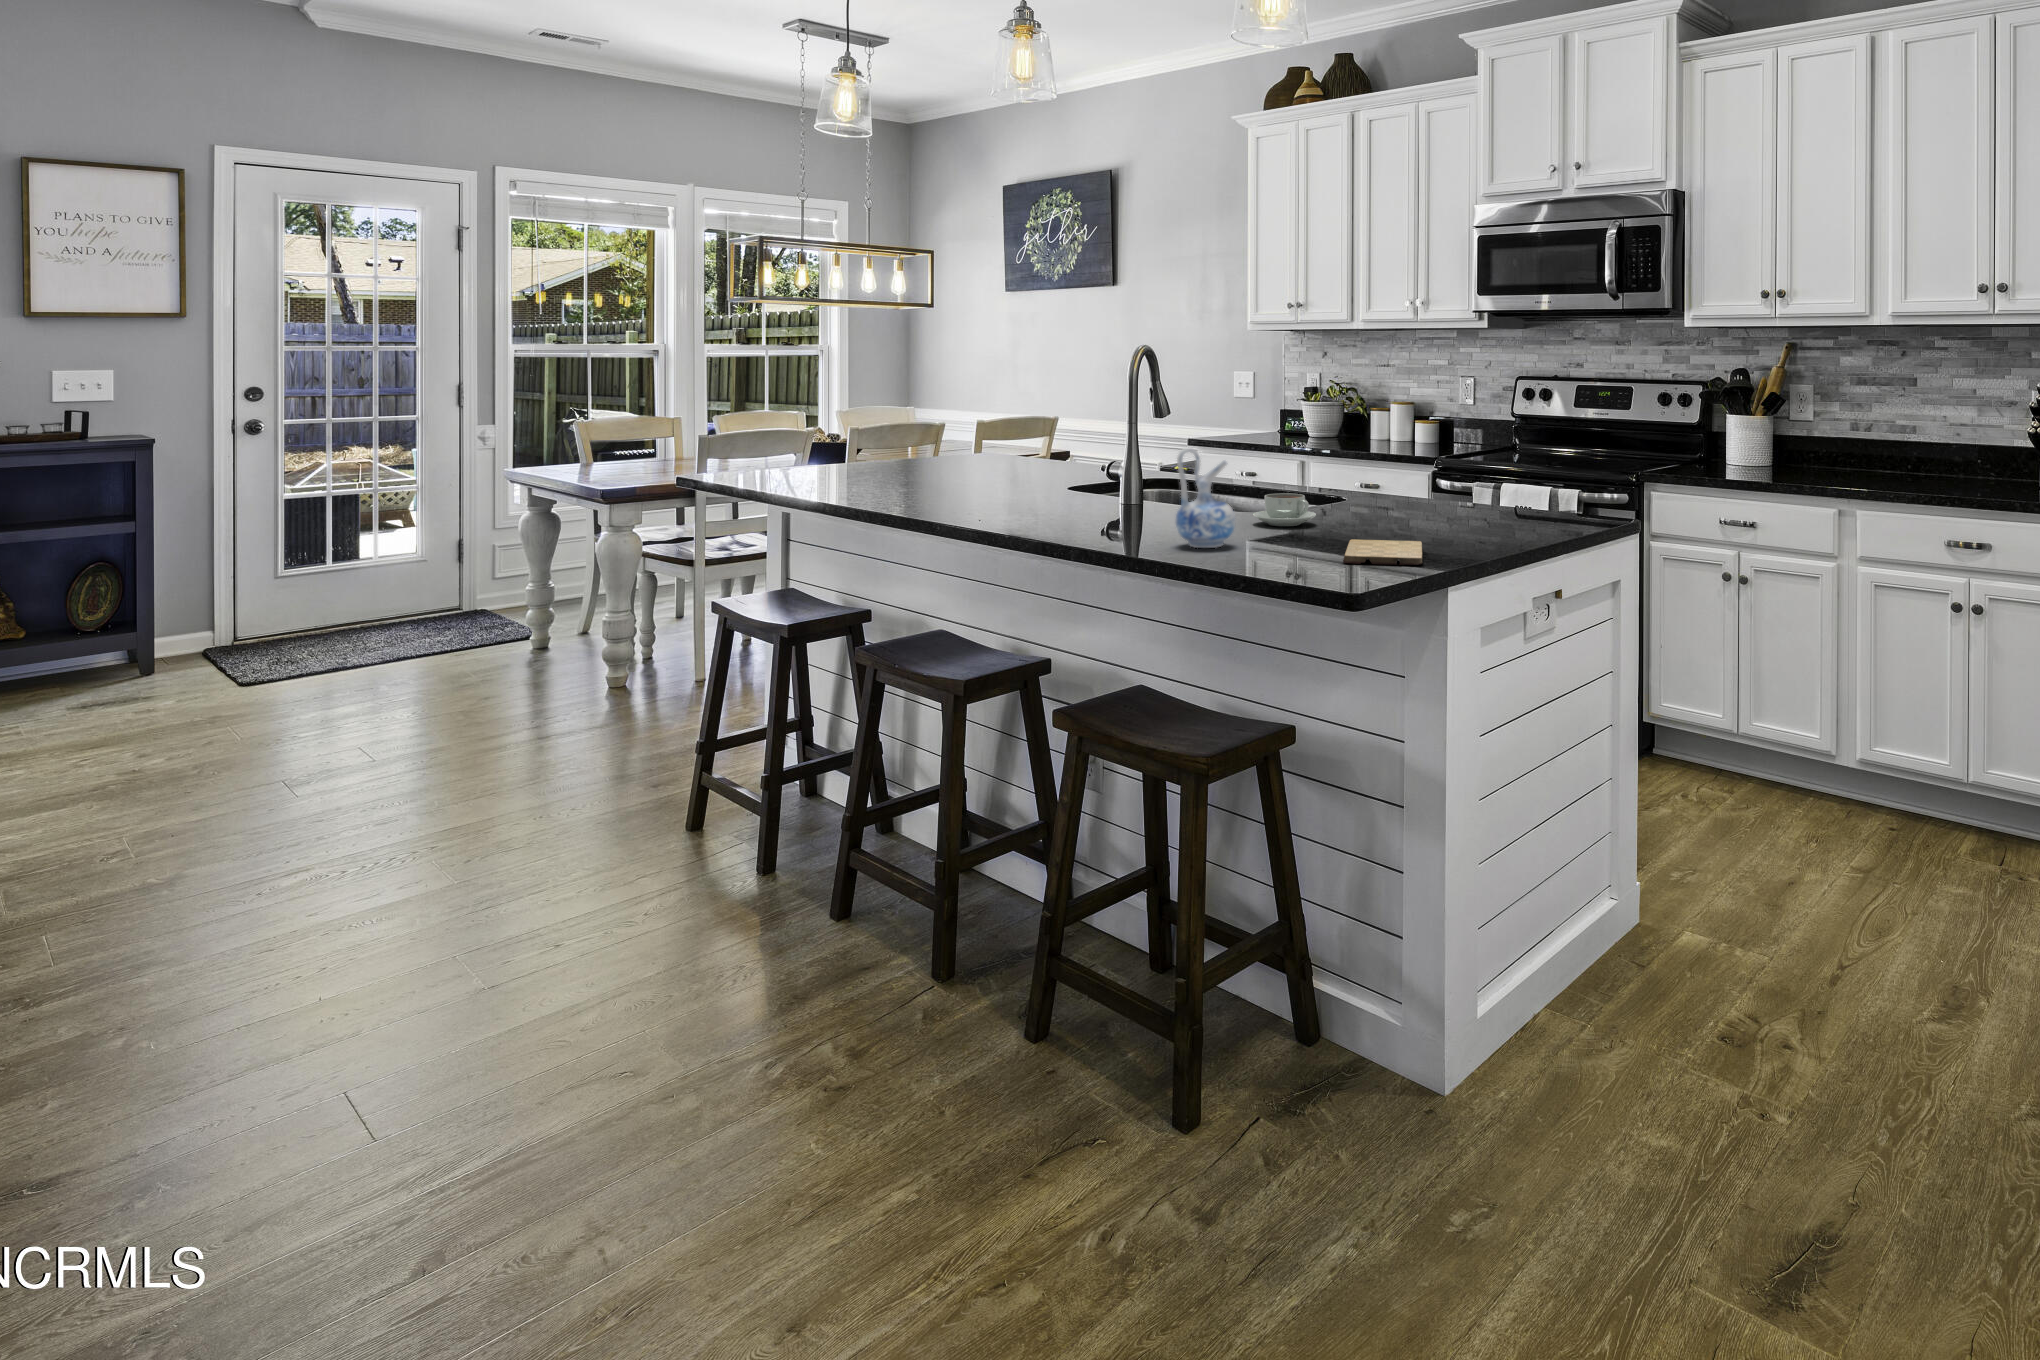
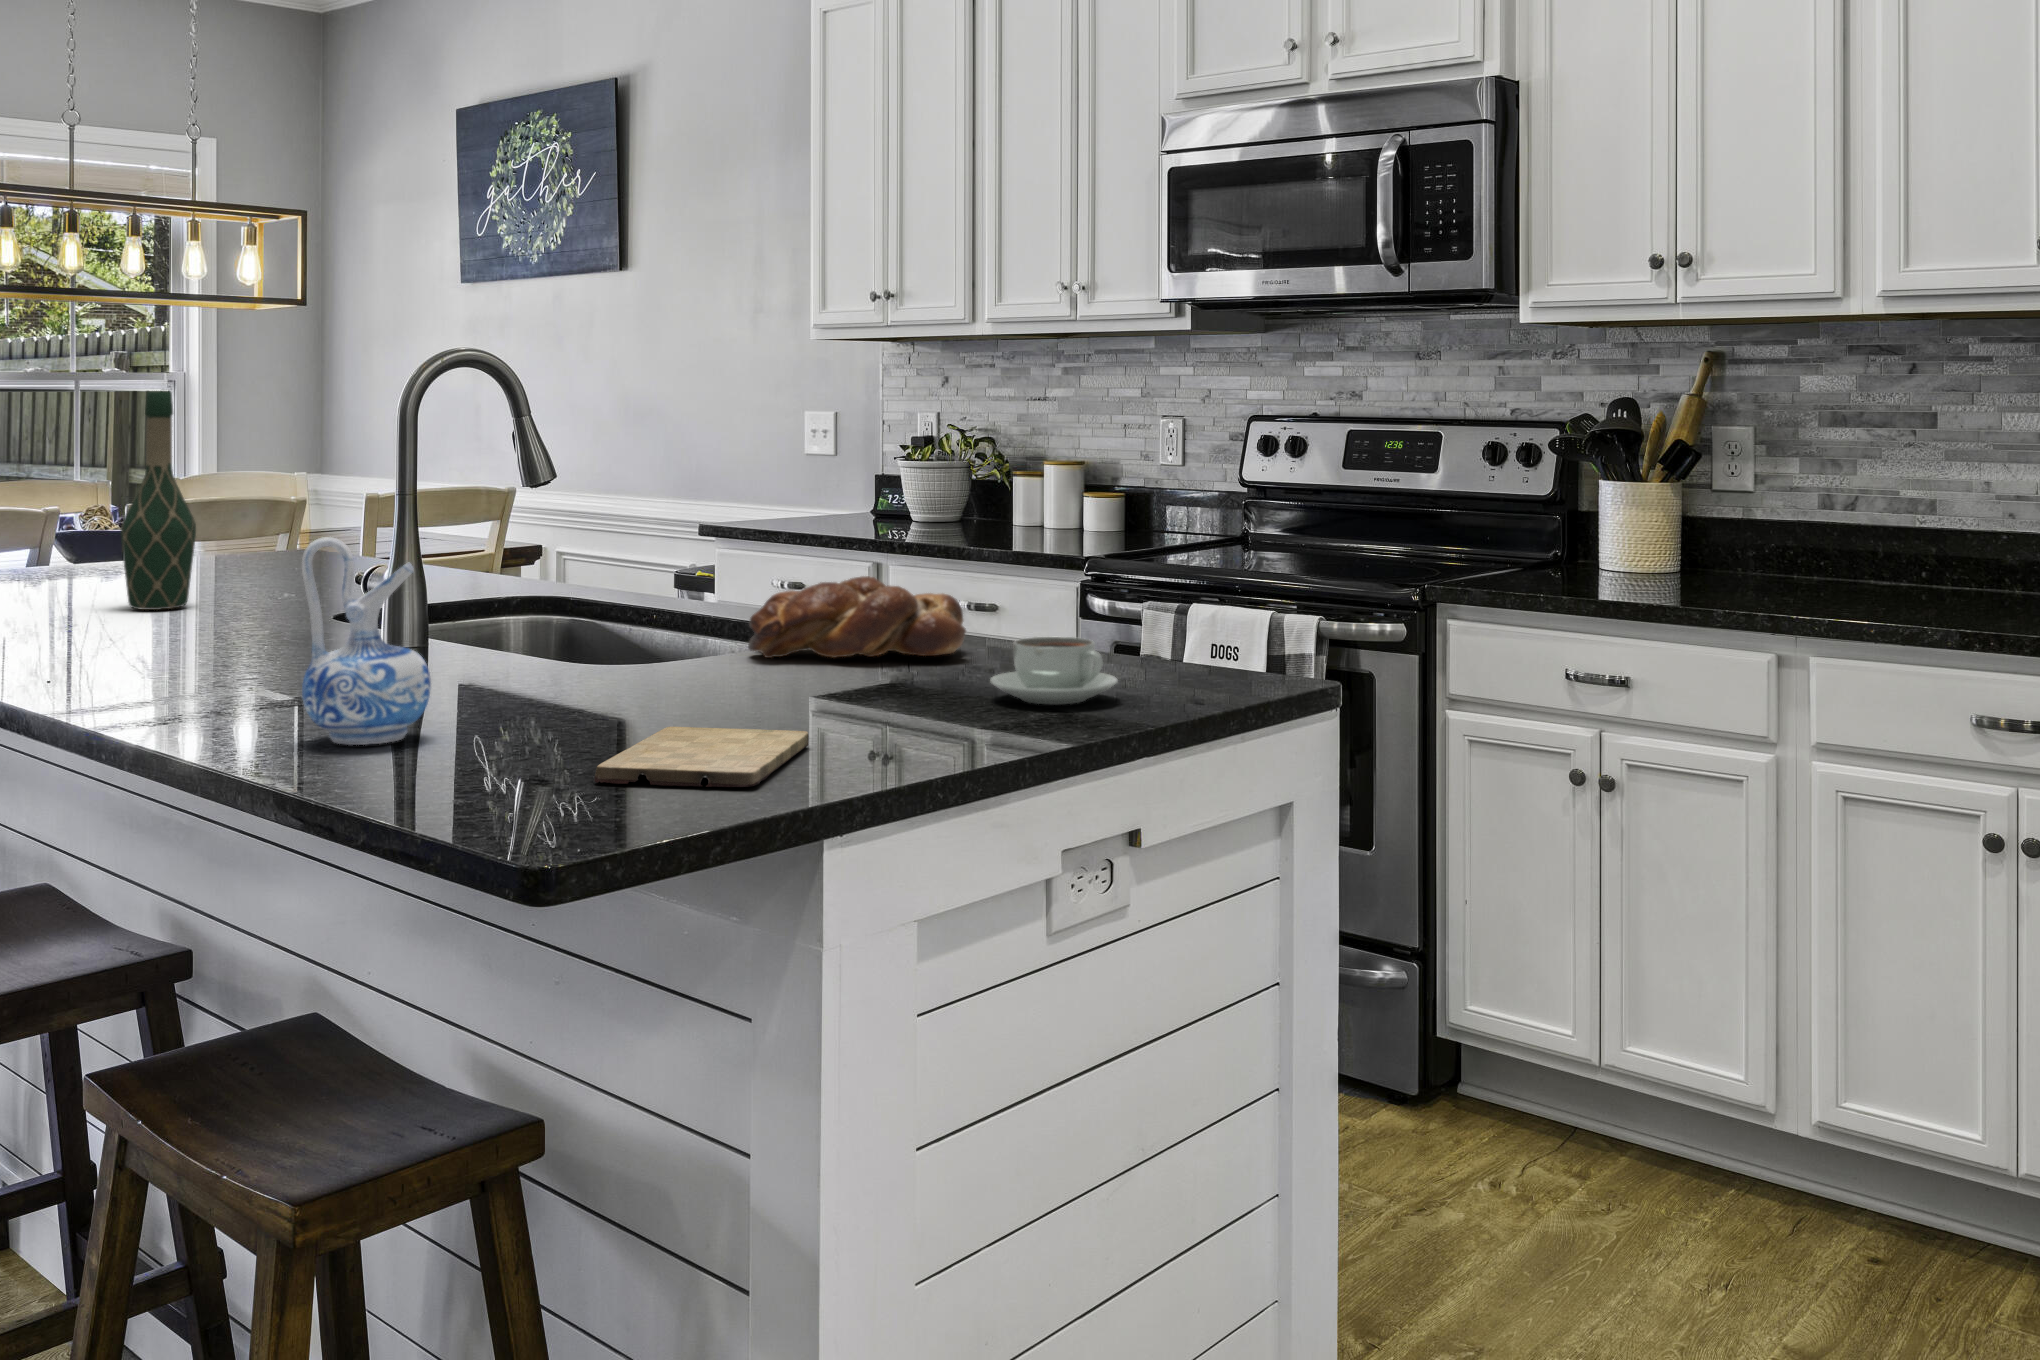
wine bottle: none [960,368,999,486] -> present [121,391,196,610]
bread loaf: none [1331,467,1445,509] -> present [748,576,966,658]
coffee cup: present [1253,493,1316,526] -> present [990,637,1118,704]

